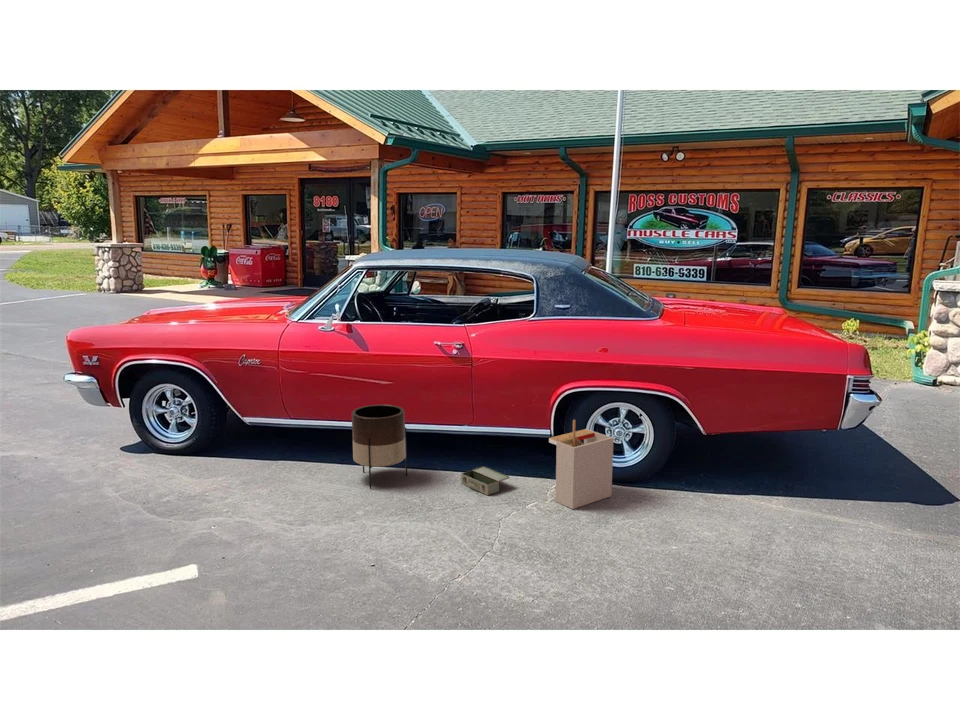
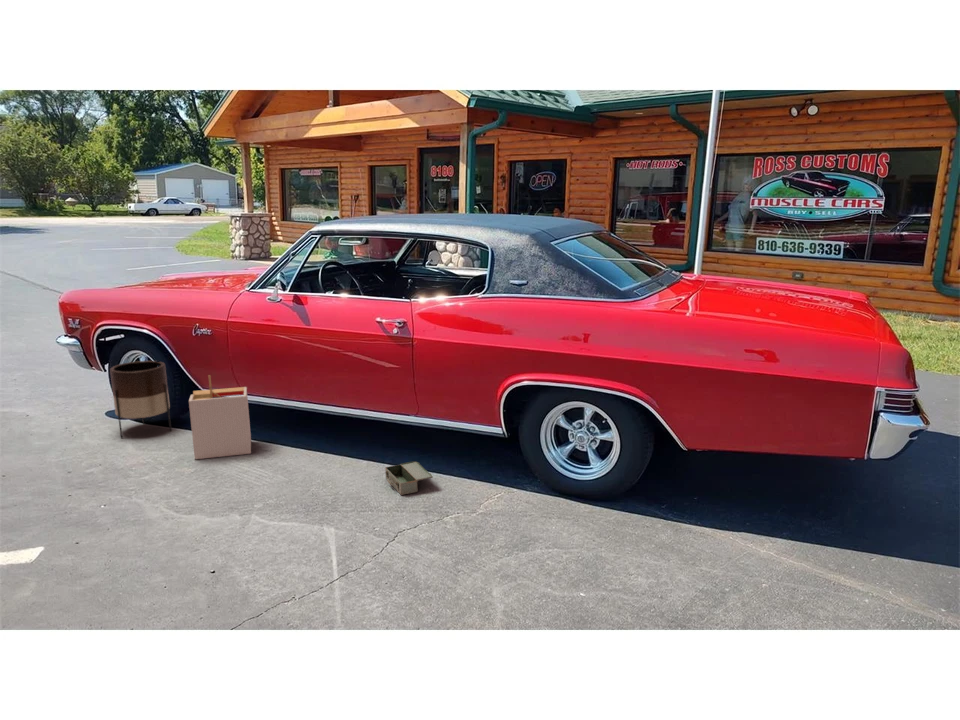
planter: present [352,405,407,489] -> present [110,361,171,438]
storage bin: present [549,420,614,509] -> present [189,375,251,459]

